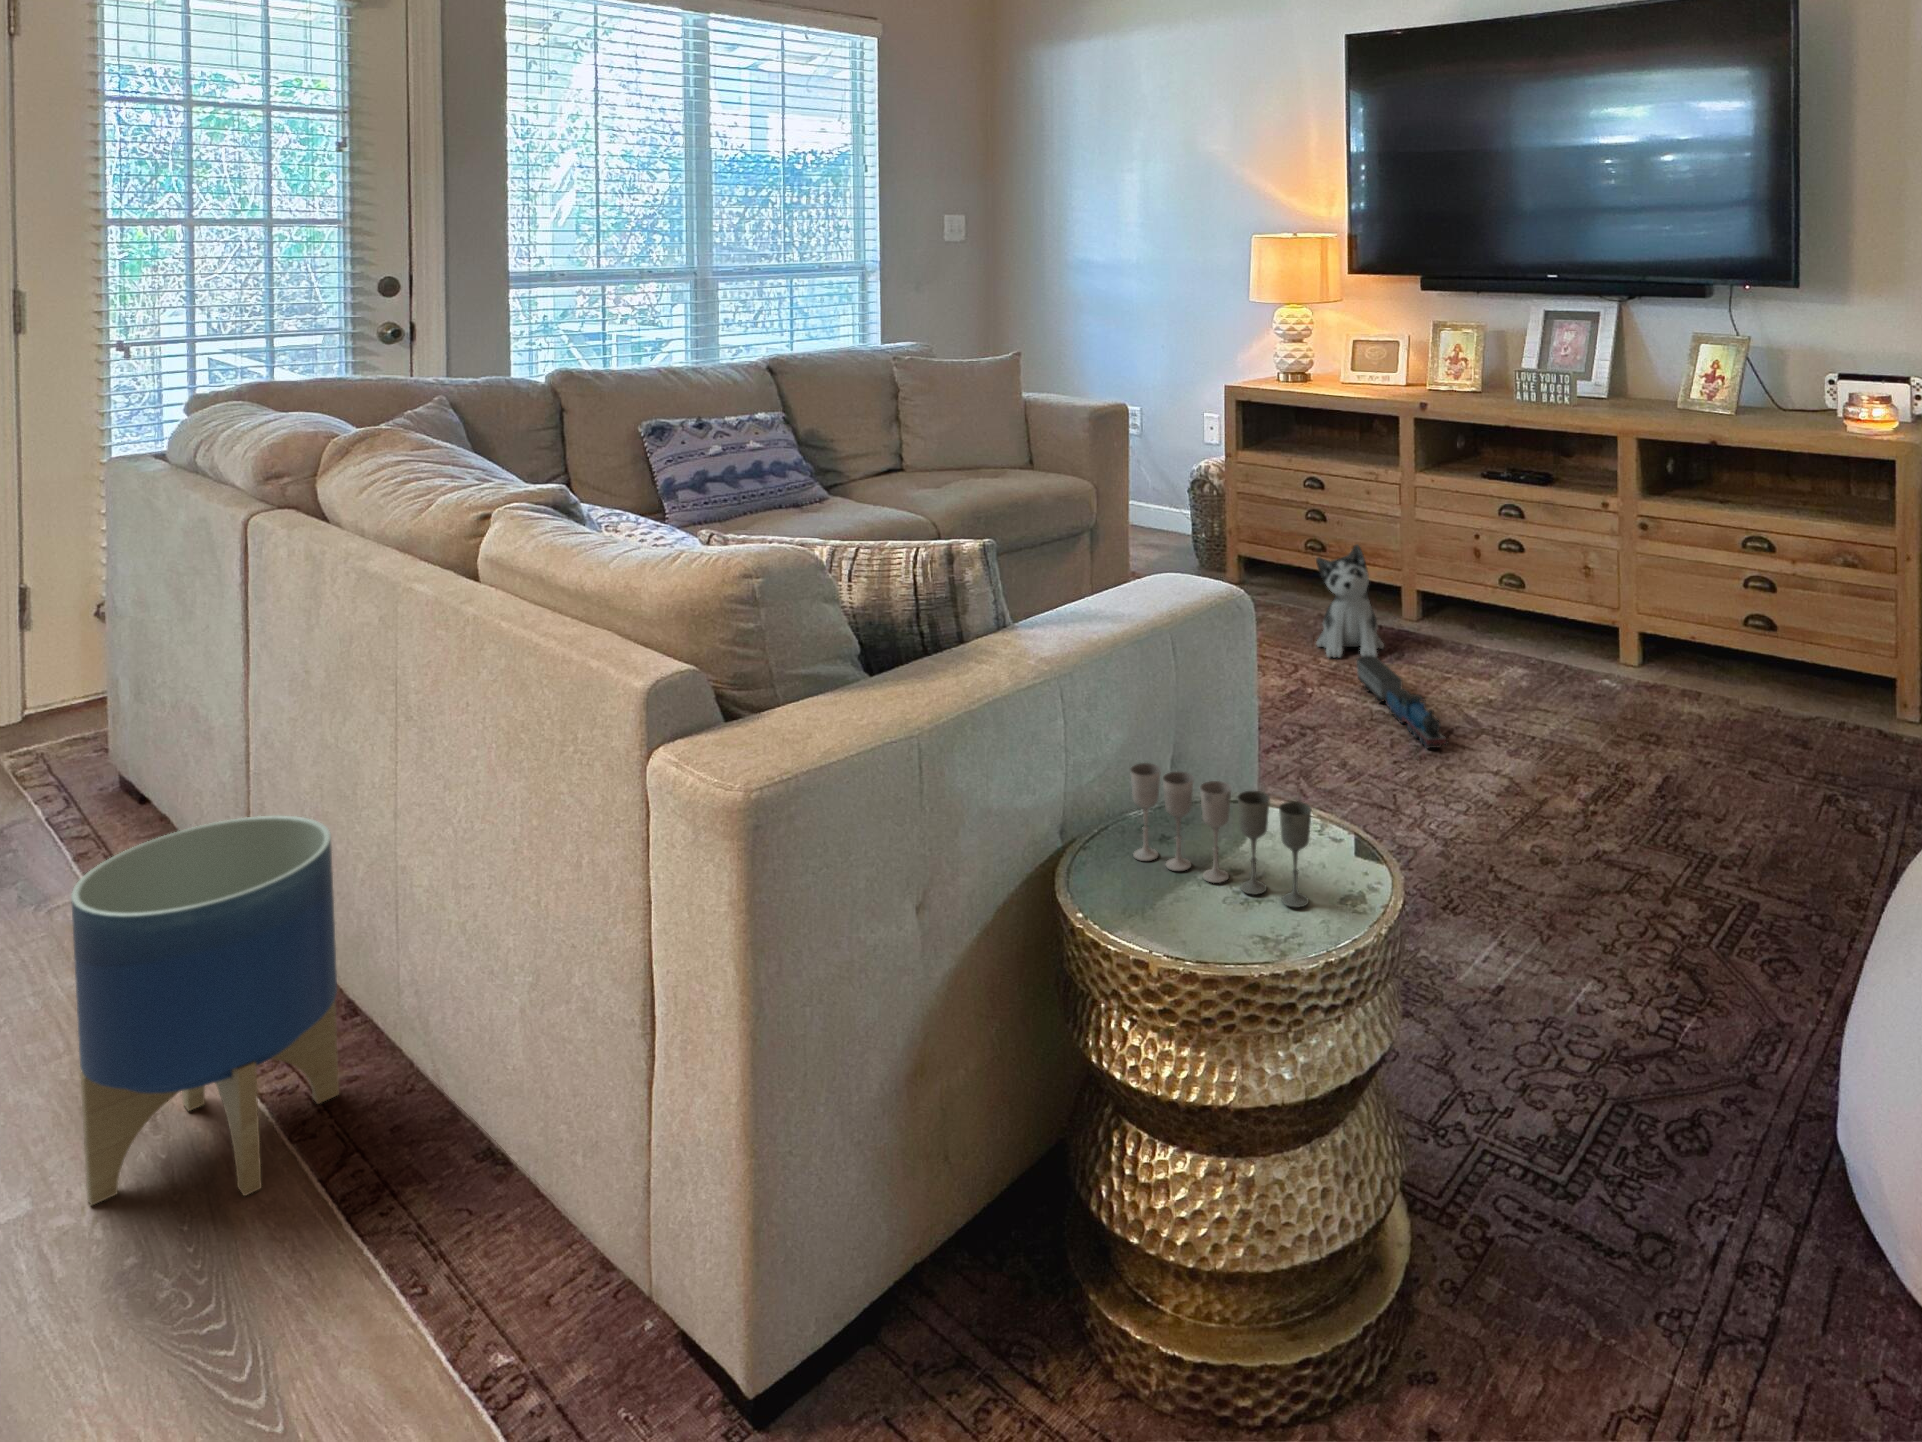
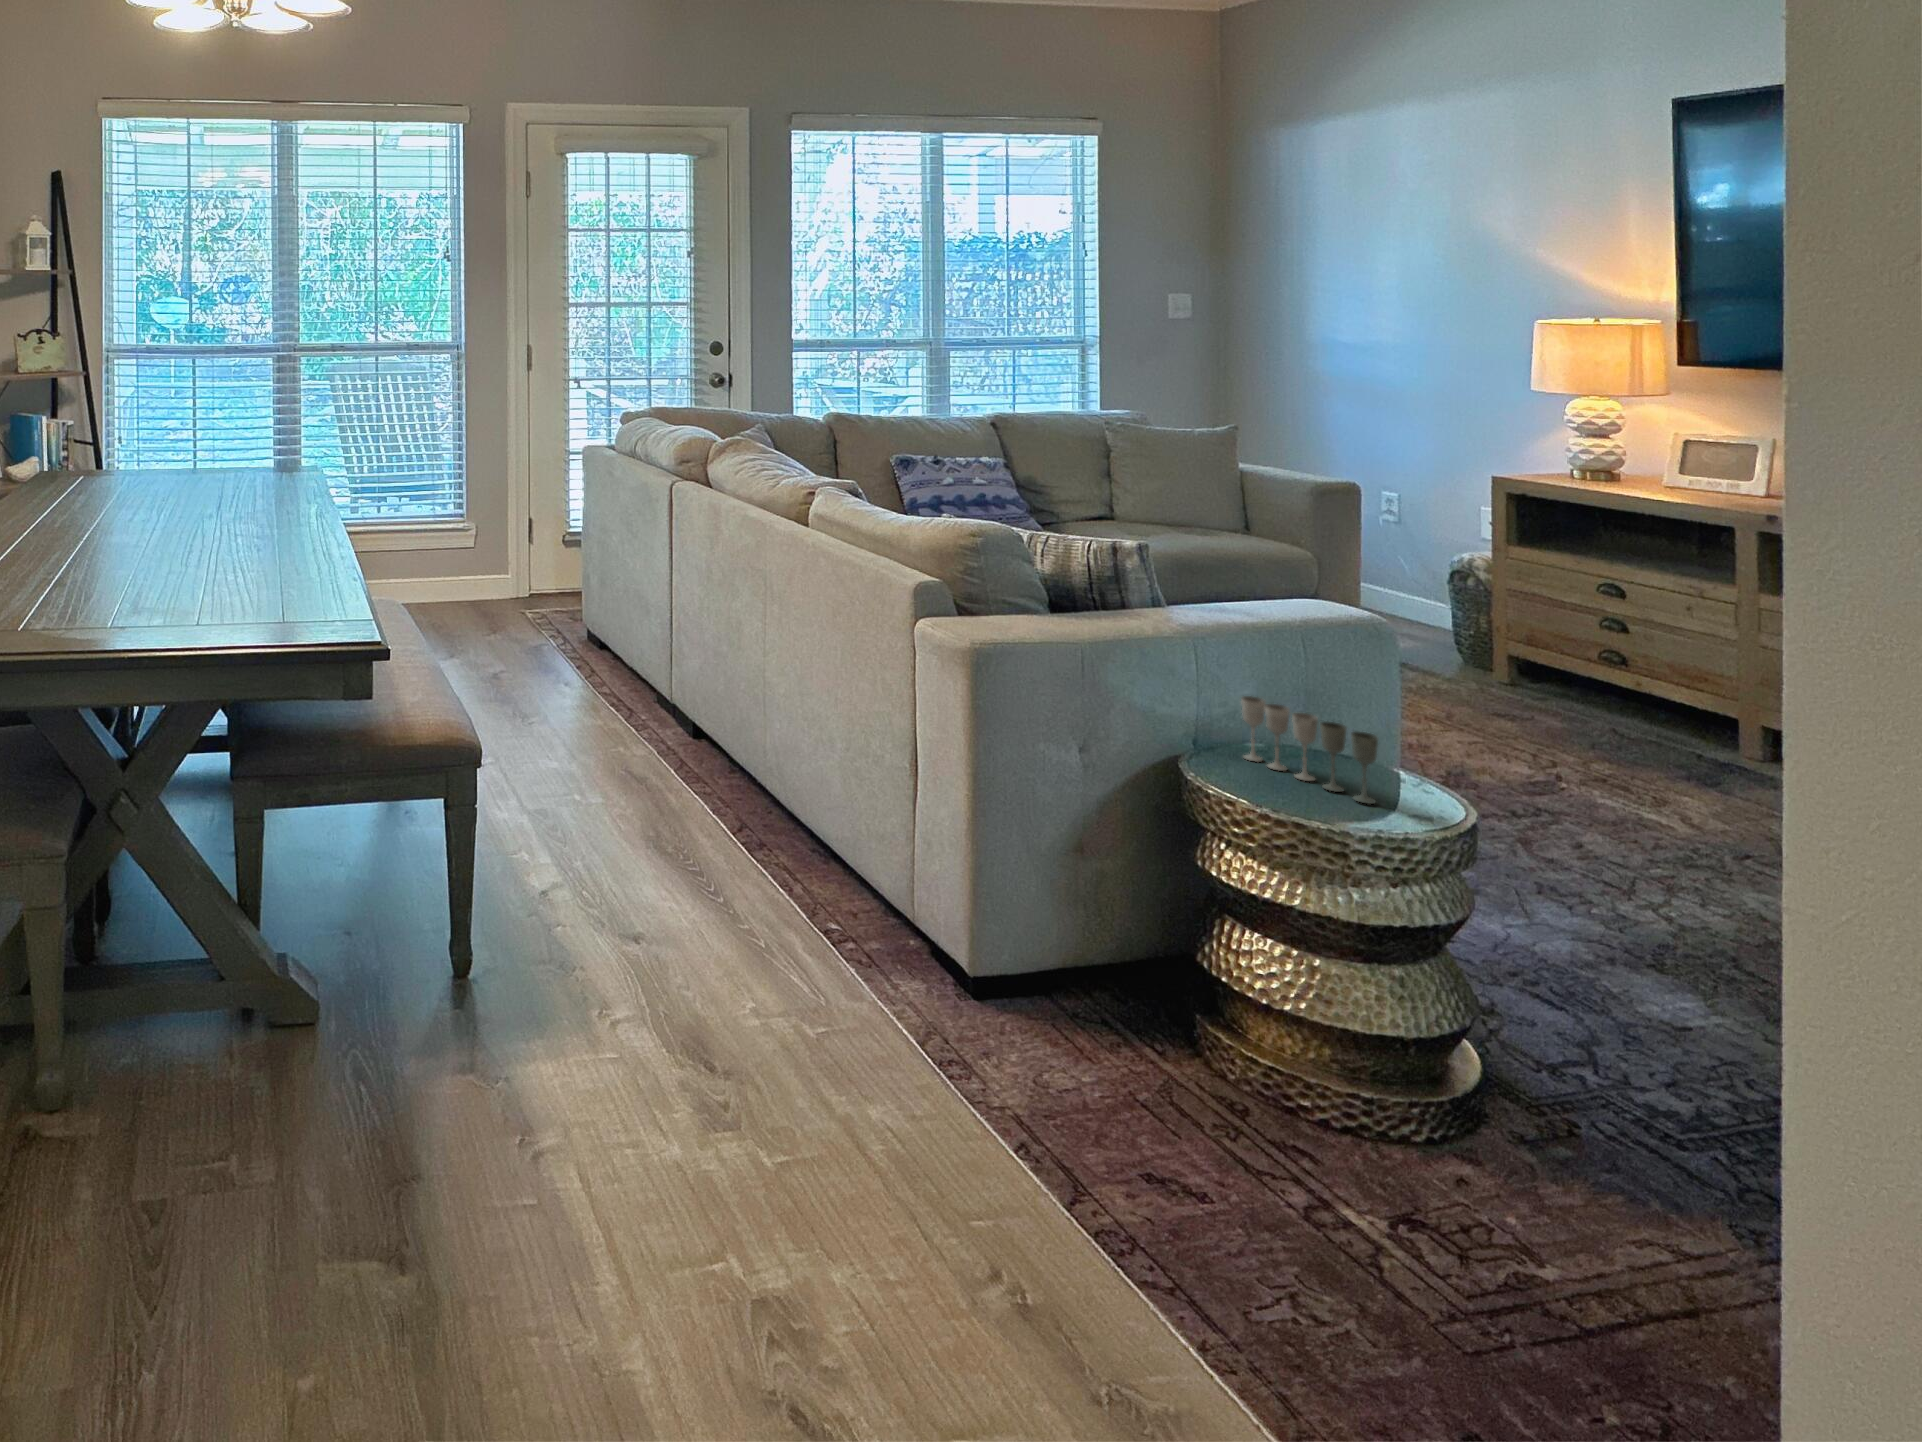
plush toy: present [1316,545,1384,658] -> none [1584,648,1684,773]
toy train: present [1356,655,1448,748] -> none [1624,759,1722,856]
planter: present [71,815,339,1206] -> none [616,646,730,840]

